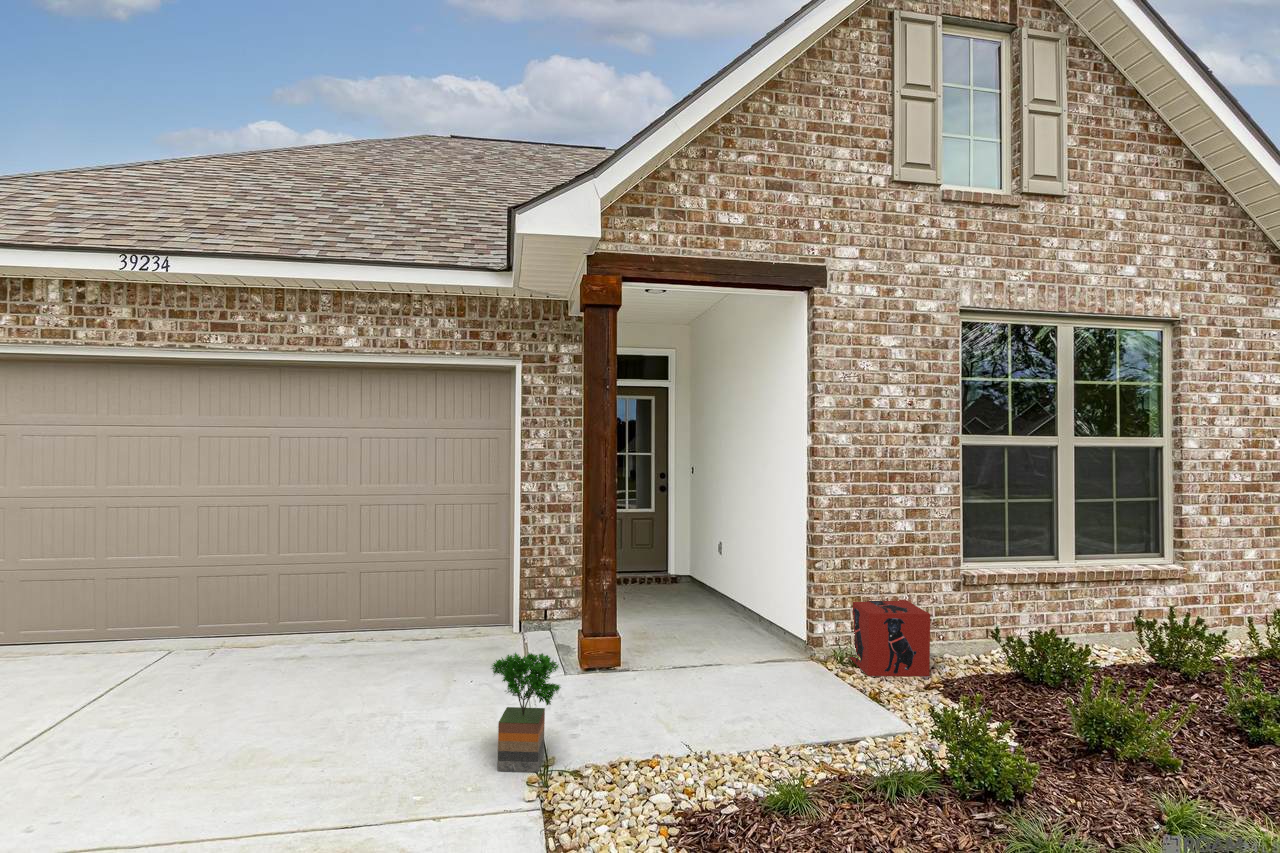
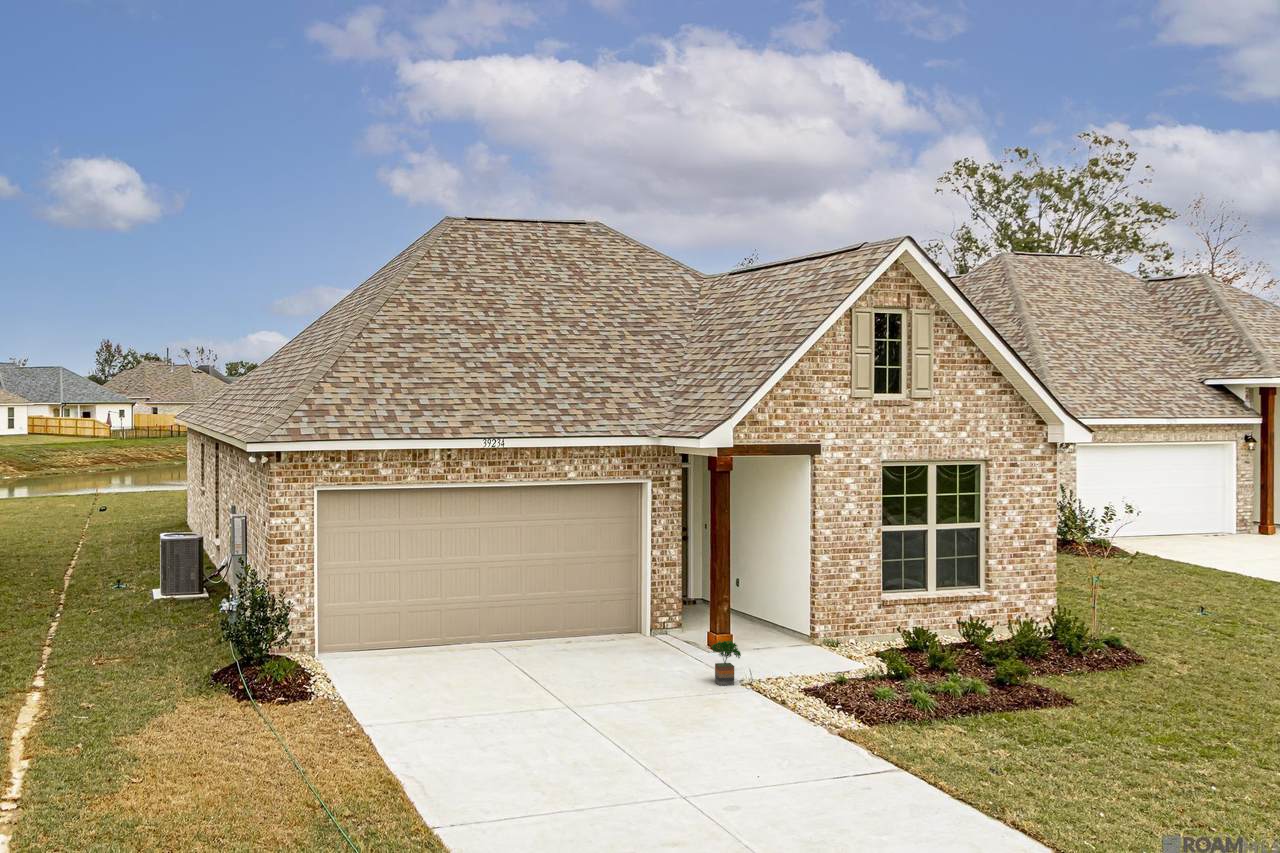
storage box: present [849,599,930,676] -> none [828,615,869,652]

